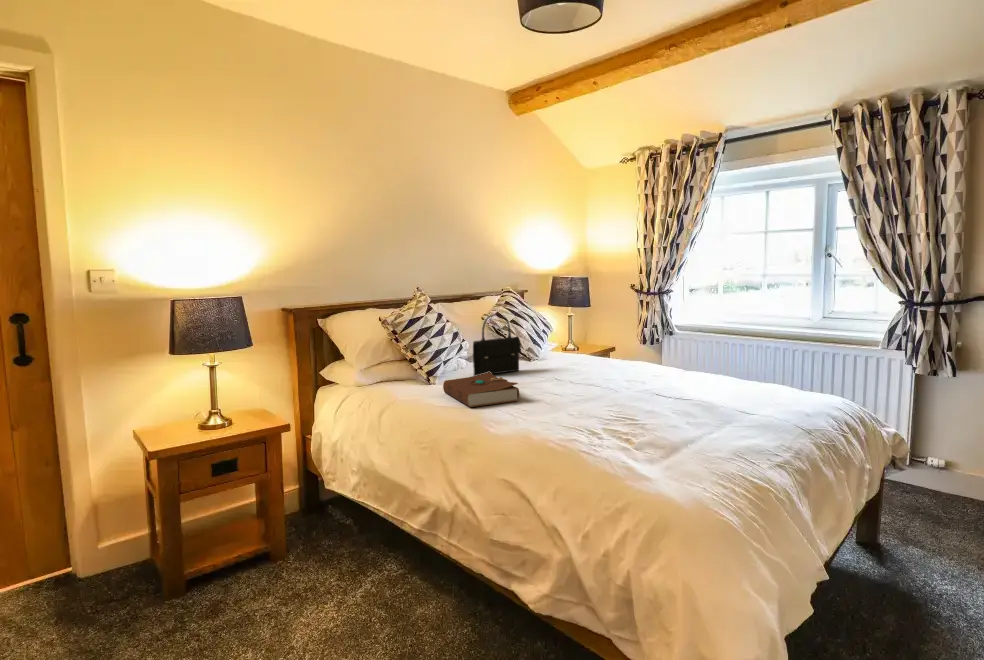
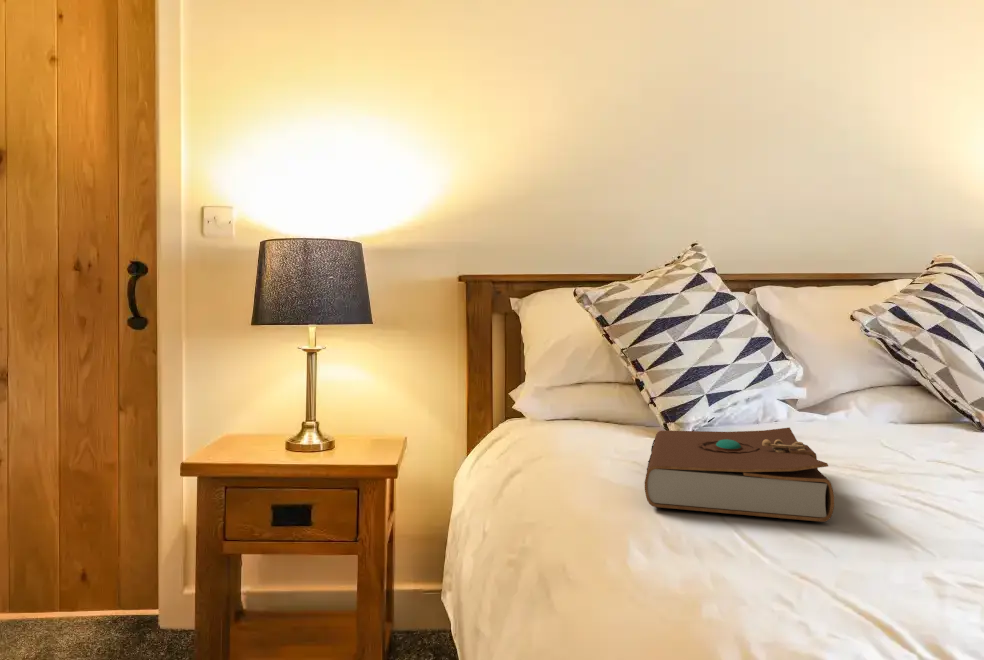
handbag: present [473,314,521,376] -> none [782,292,932,446]

